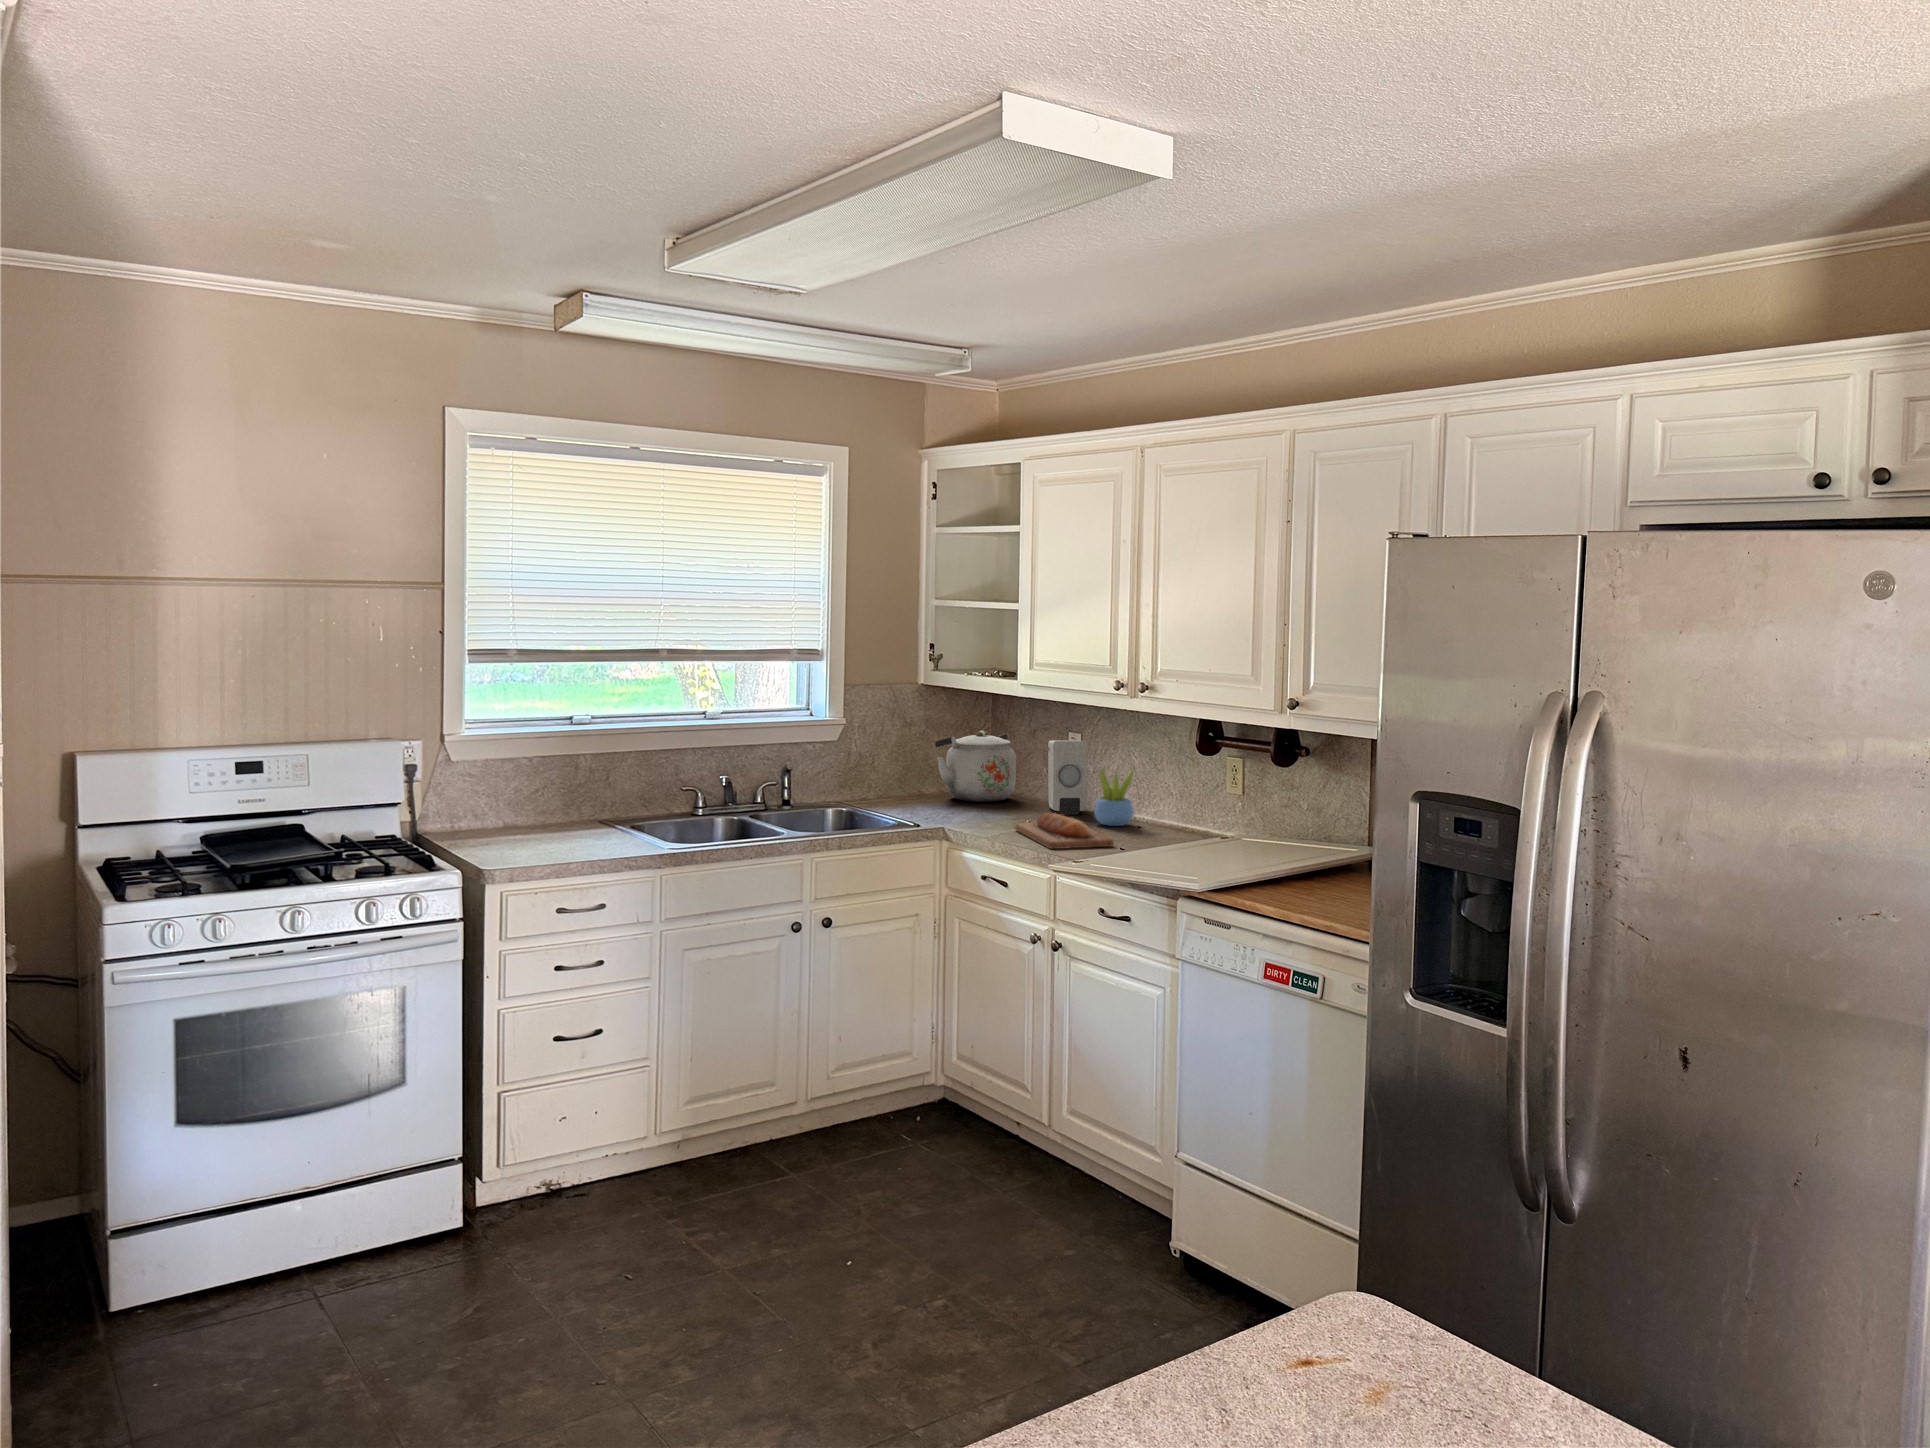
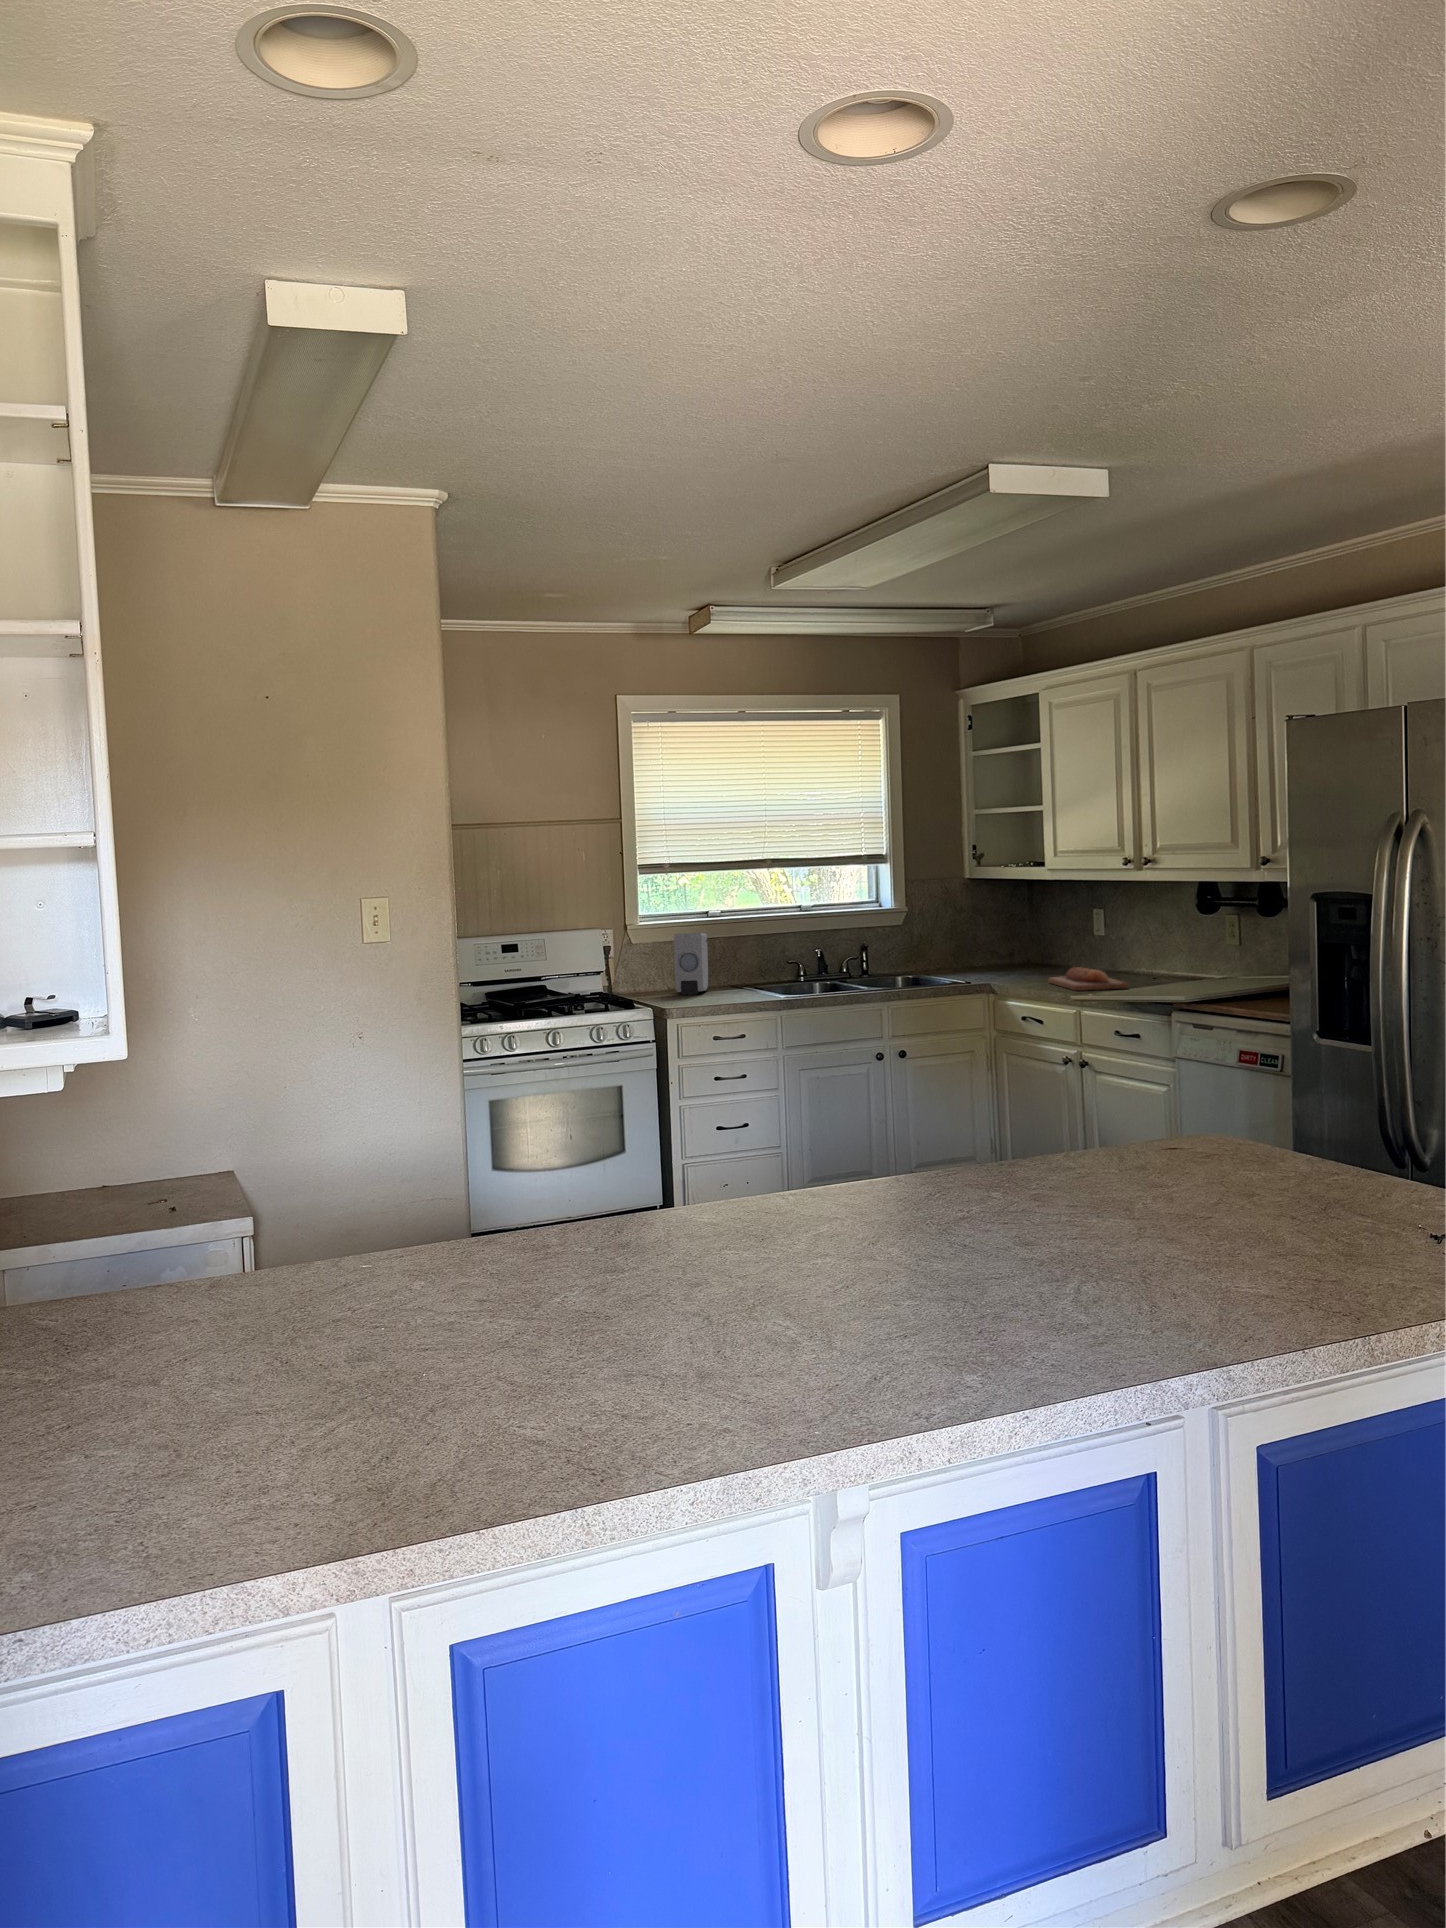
kettle: present [935,731,1016,802] -> none [982,913,1050,970]
soap dispenser: present [1048,740,1087,815] -> present [674,933,709,995]
succulent plant: present [1094,769,1134,826] -> none [1114,929,1148,979]

